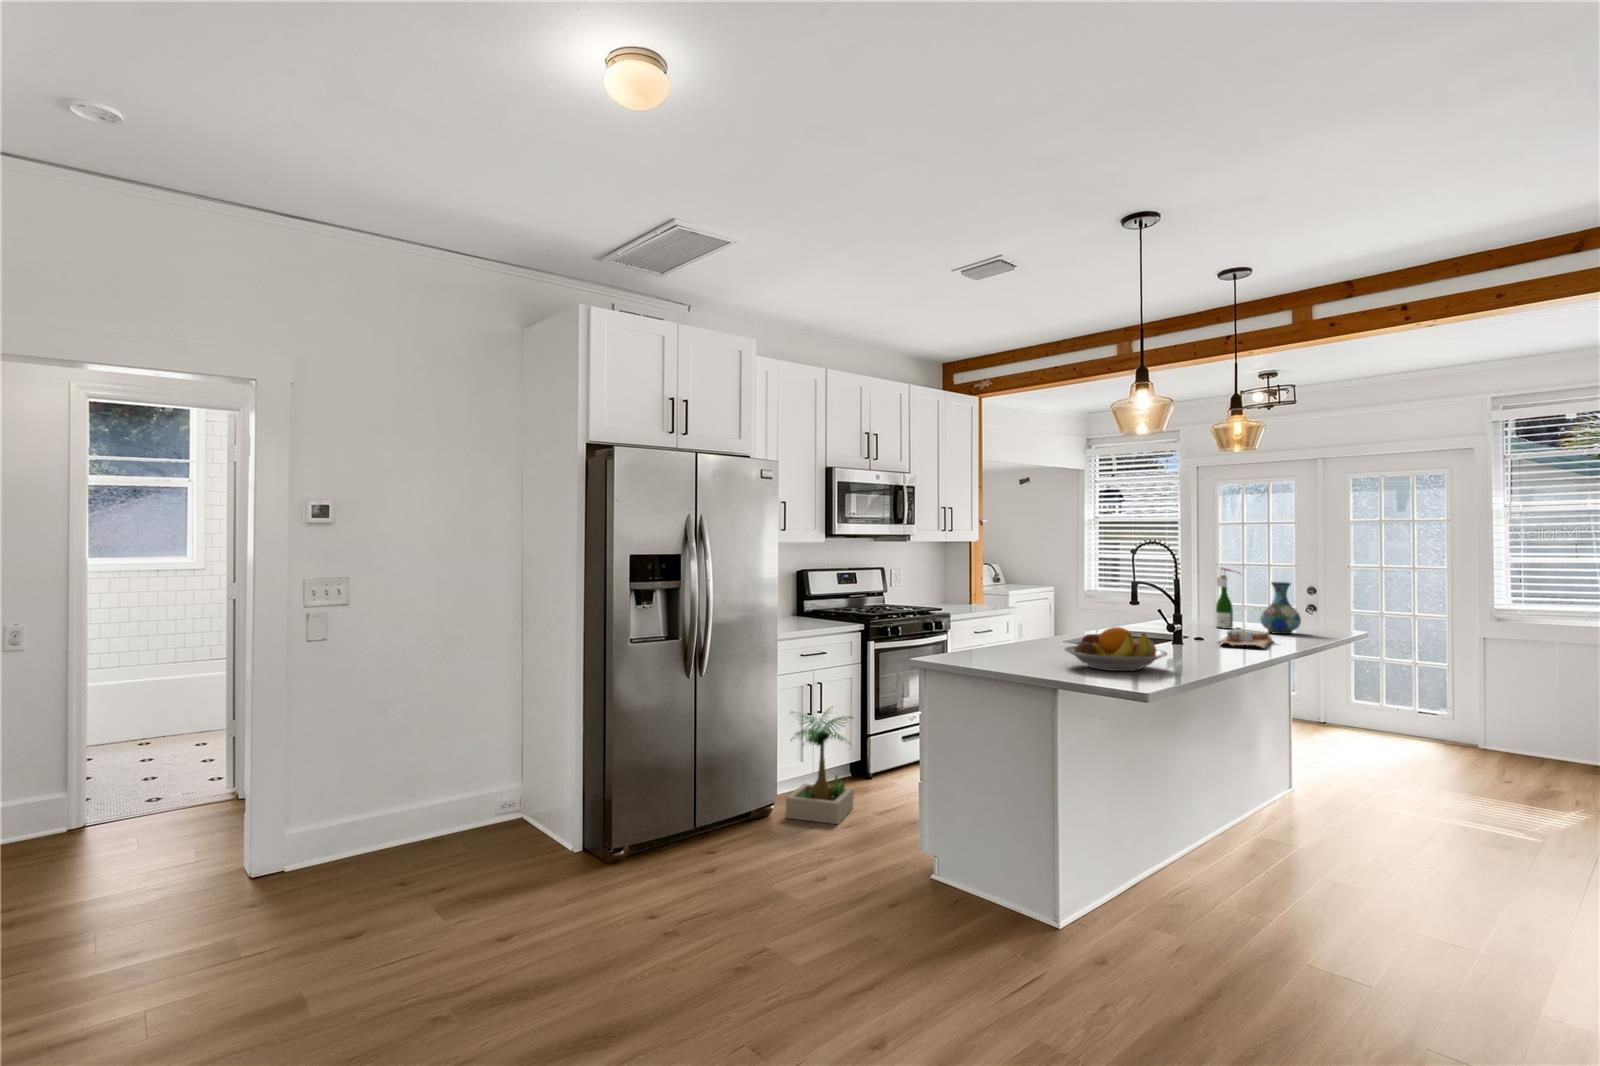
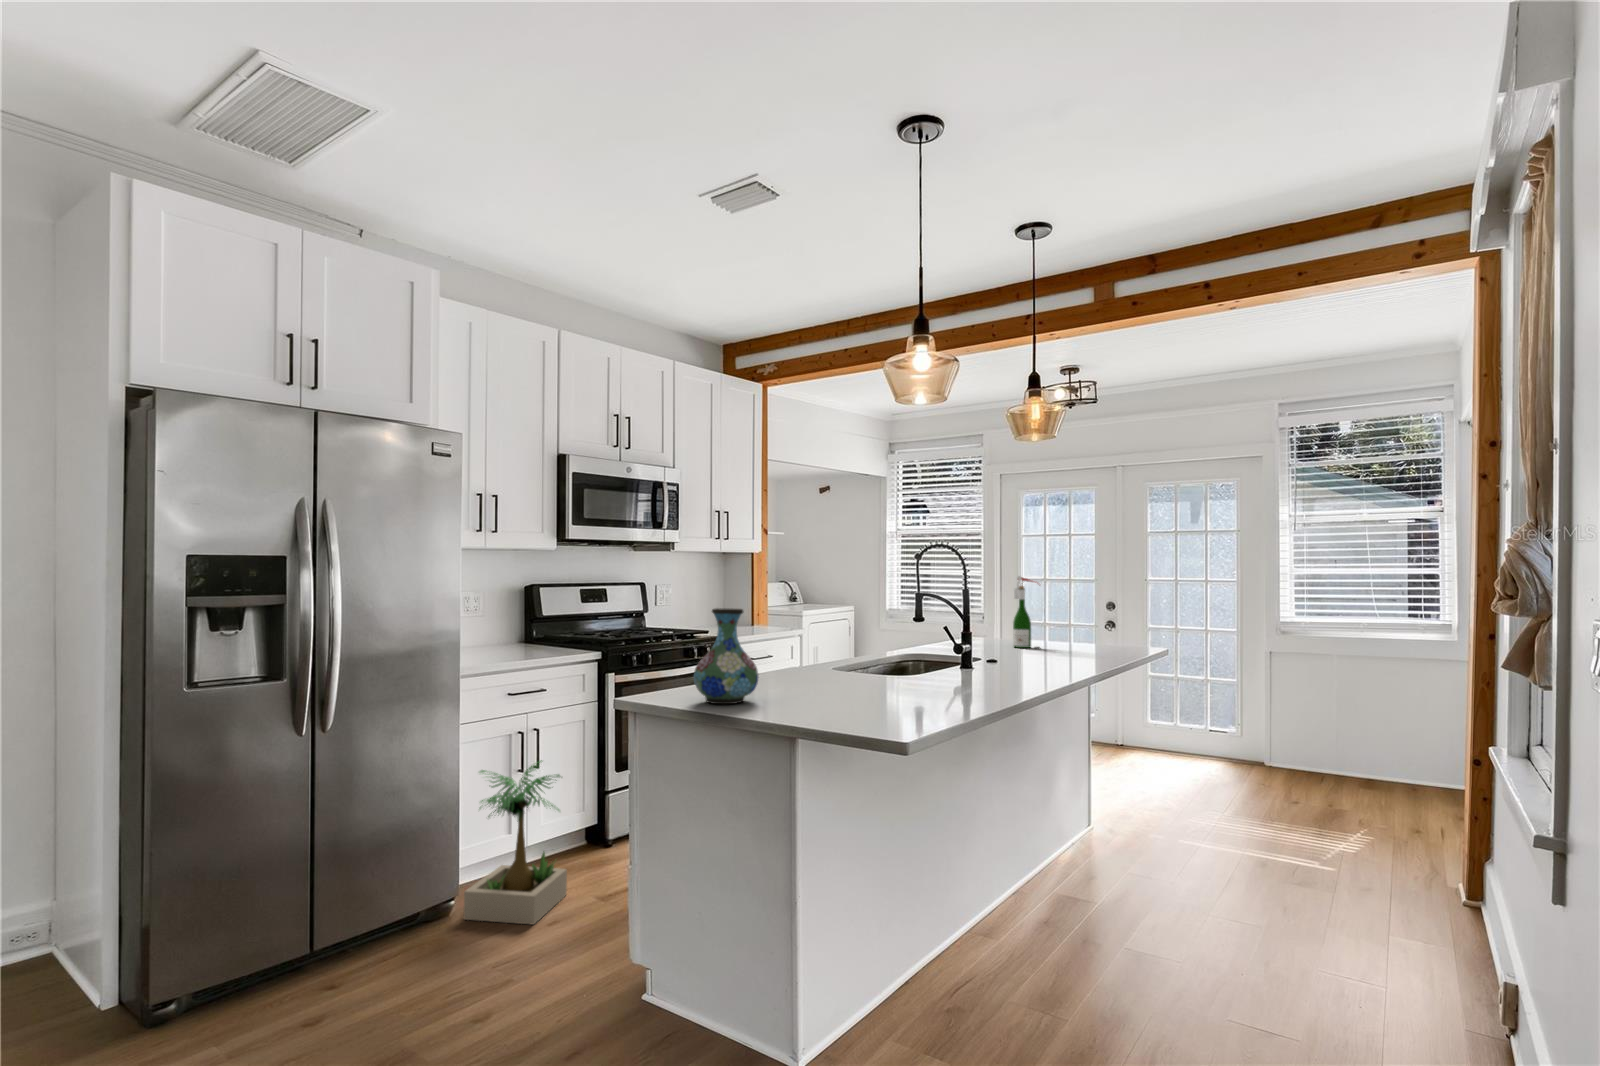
vase: present [1260,582,1301,634] -> present [694,608,758,704]
fruit bowl: present [1064,627,1167,671] -> none [810,651,946,713]
cutting board: present [1218,629,1272,649] -> none [1012,649,1075,674]

